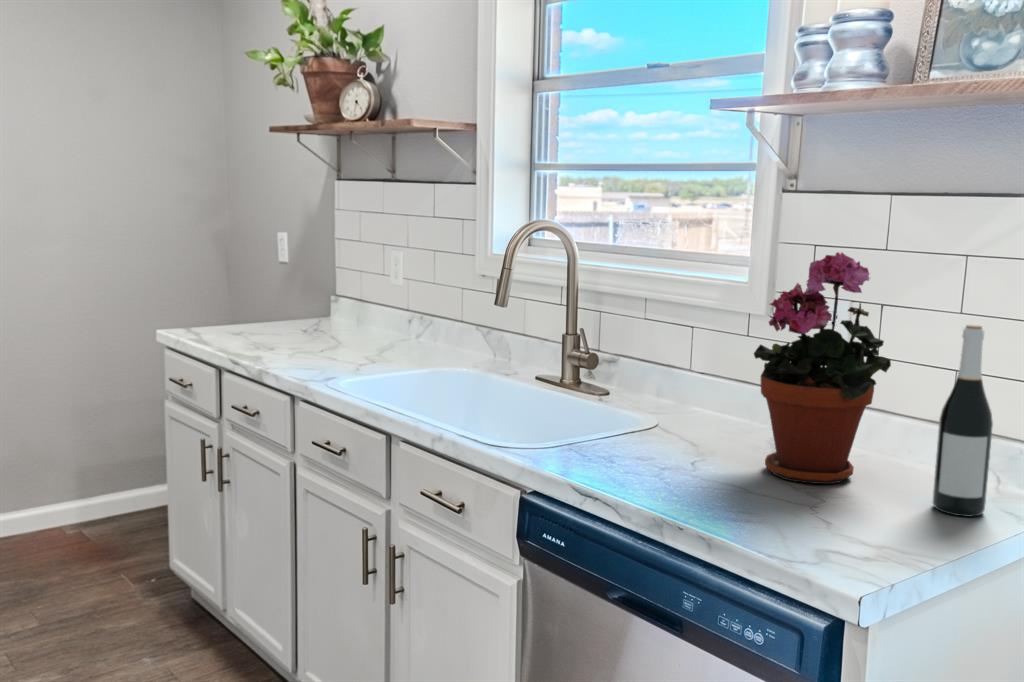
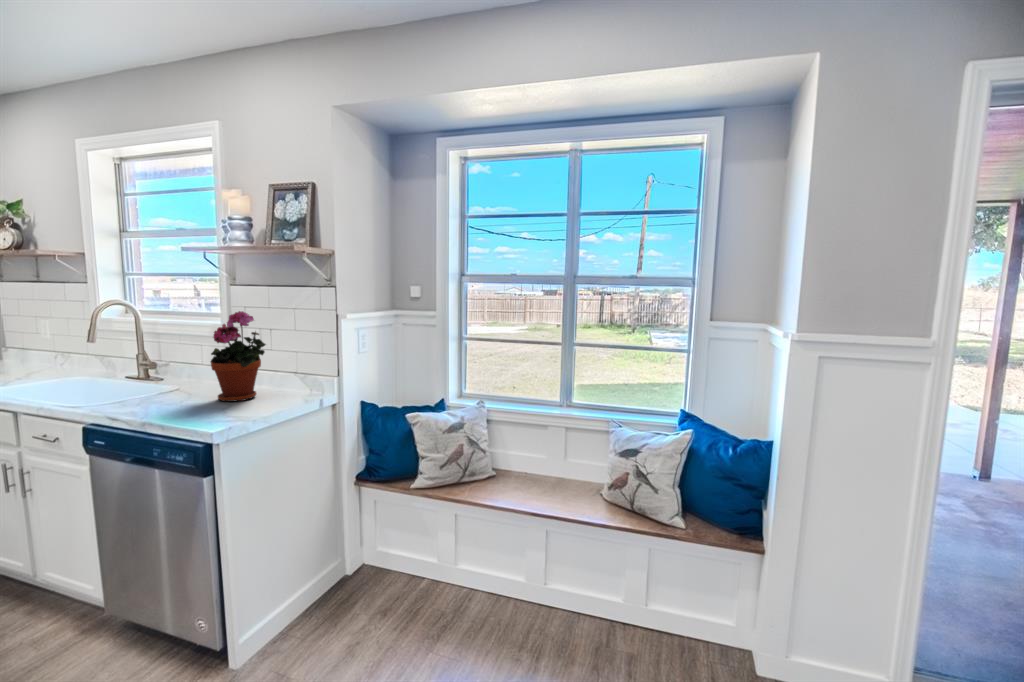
wine bottle: present [933,325,993,517] -> none [277,335,298,404]

